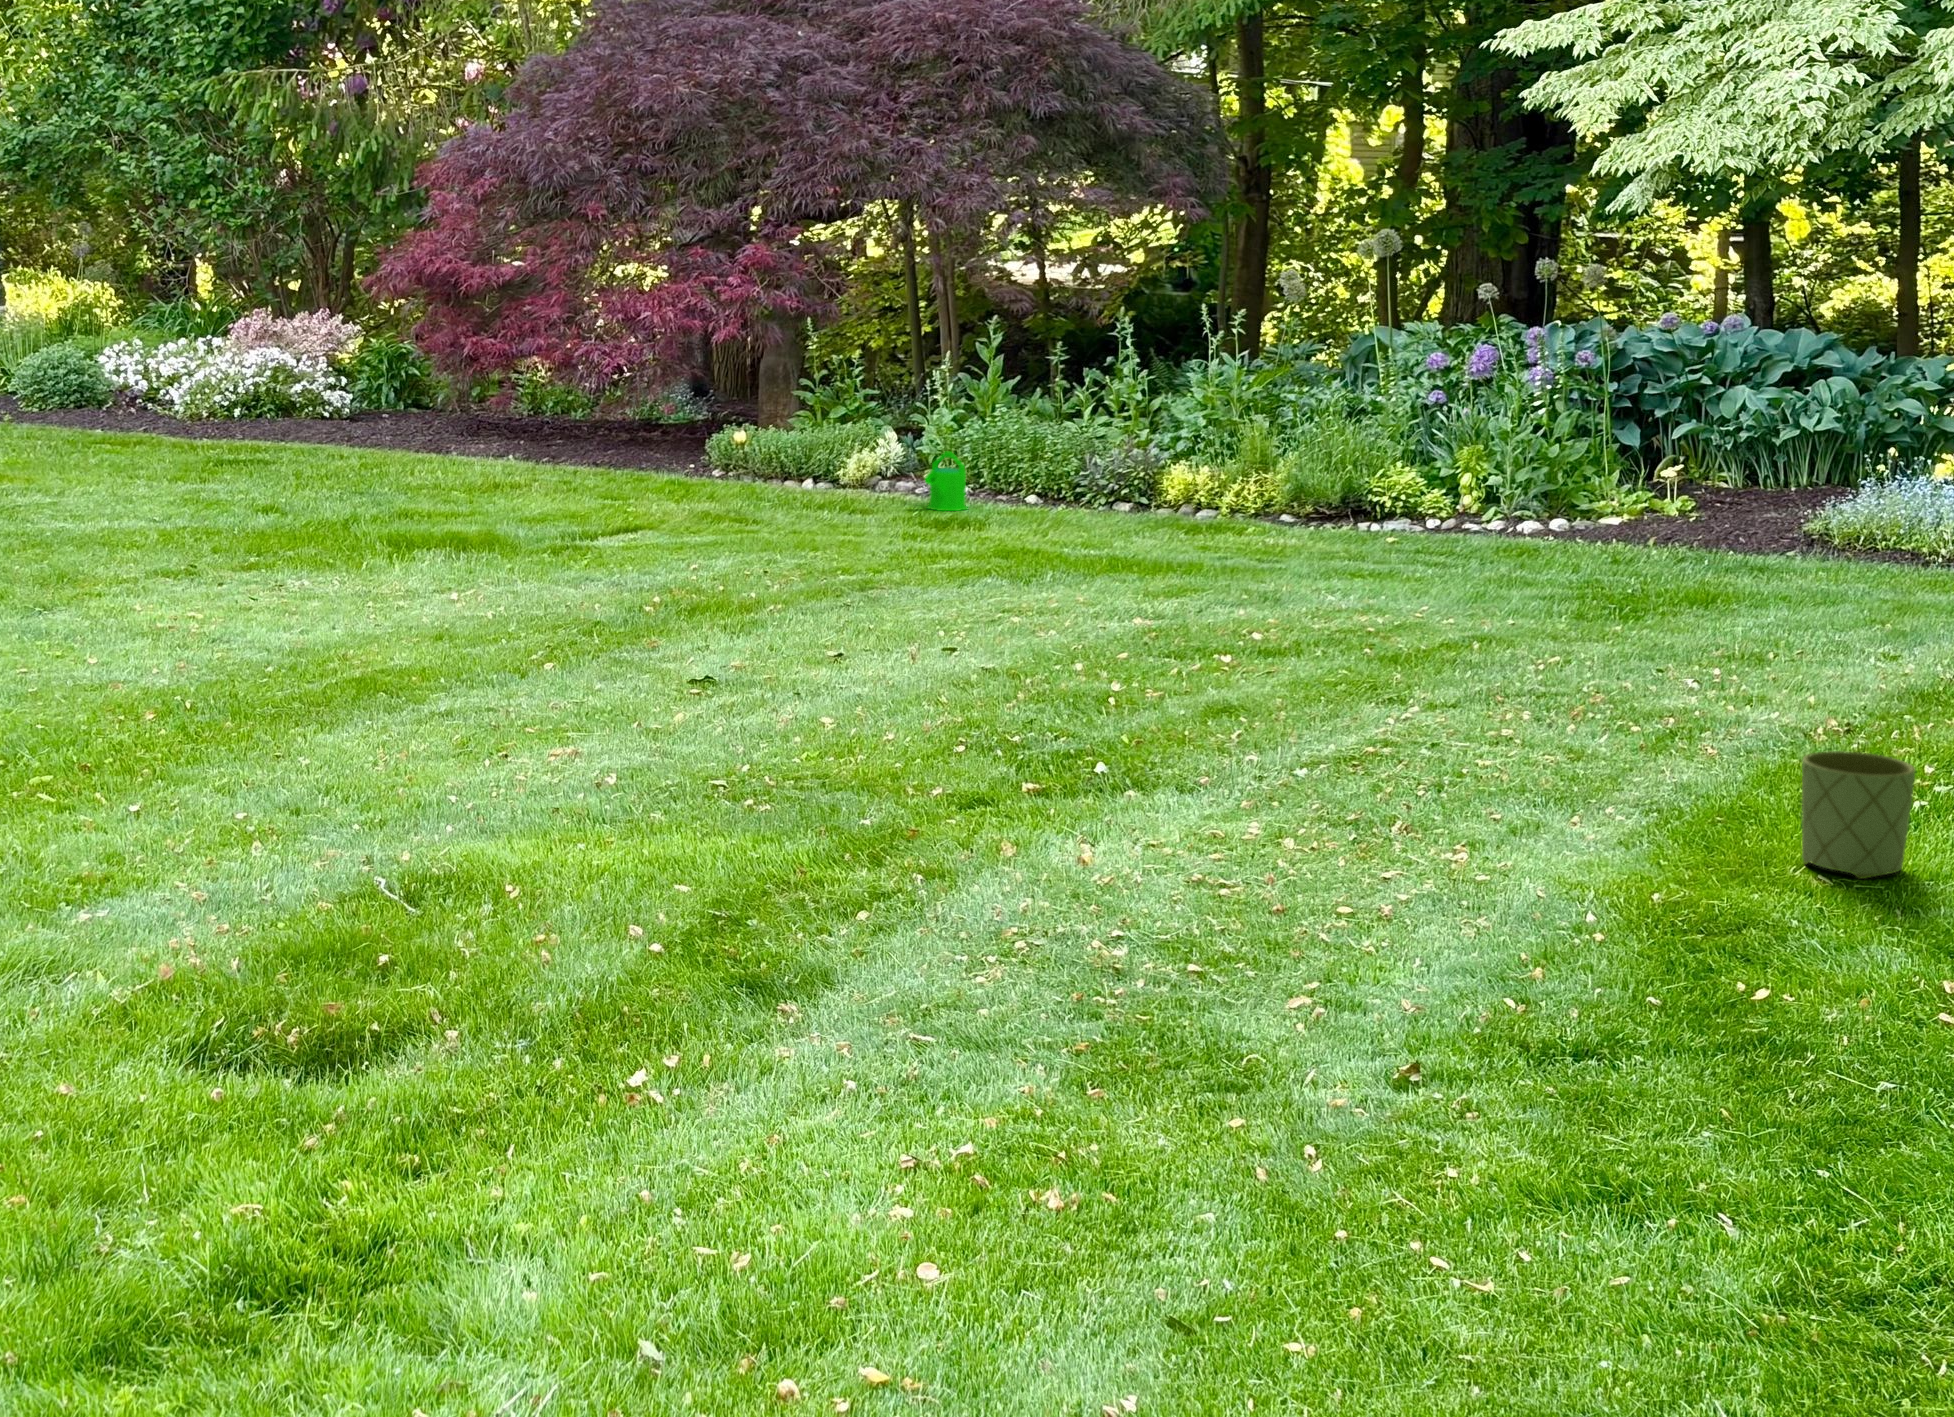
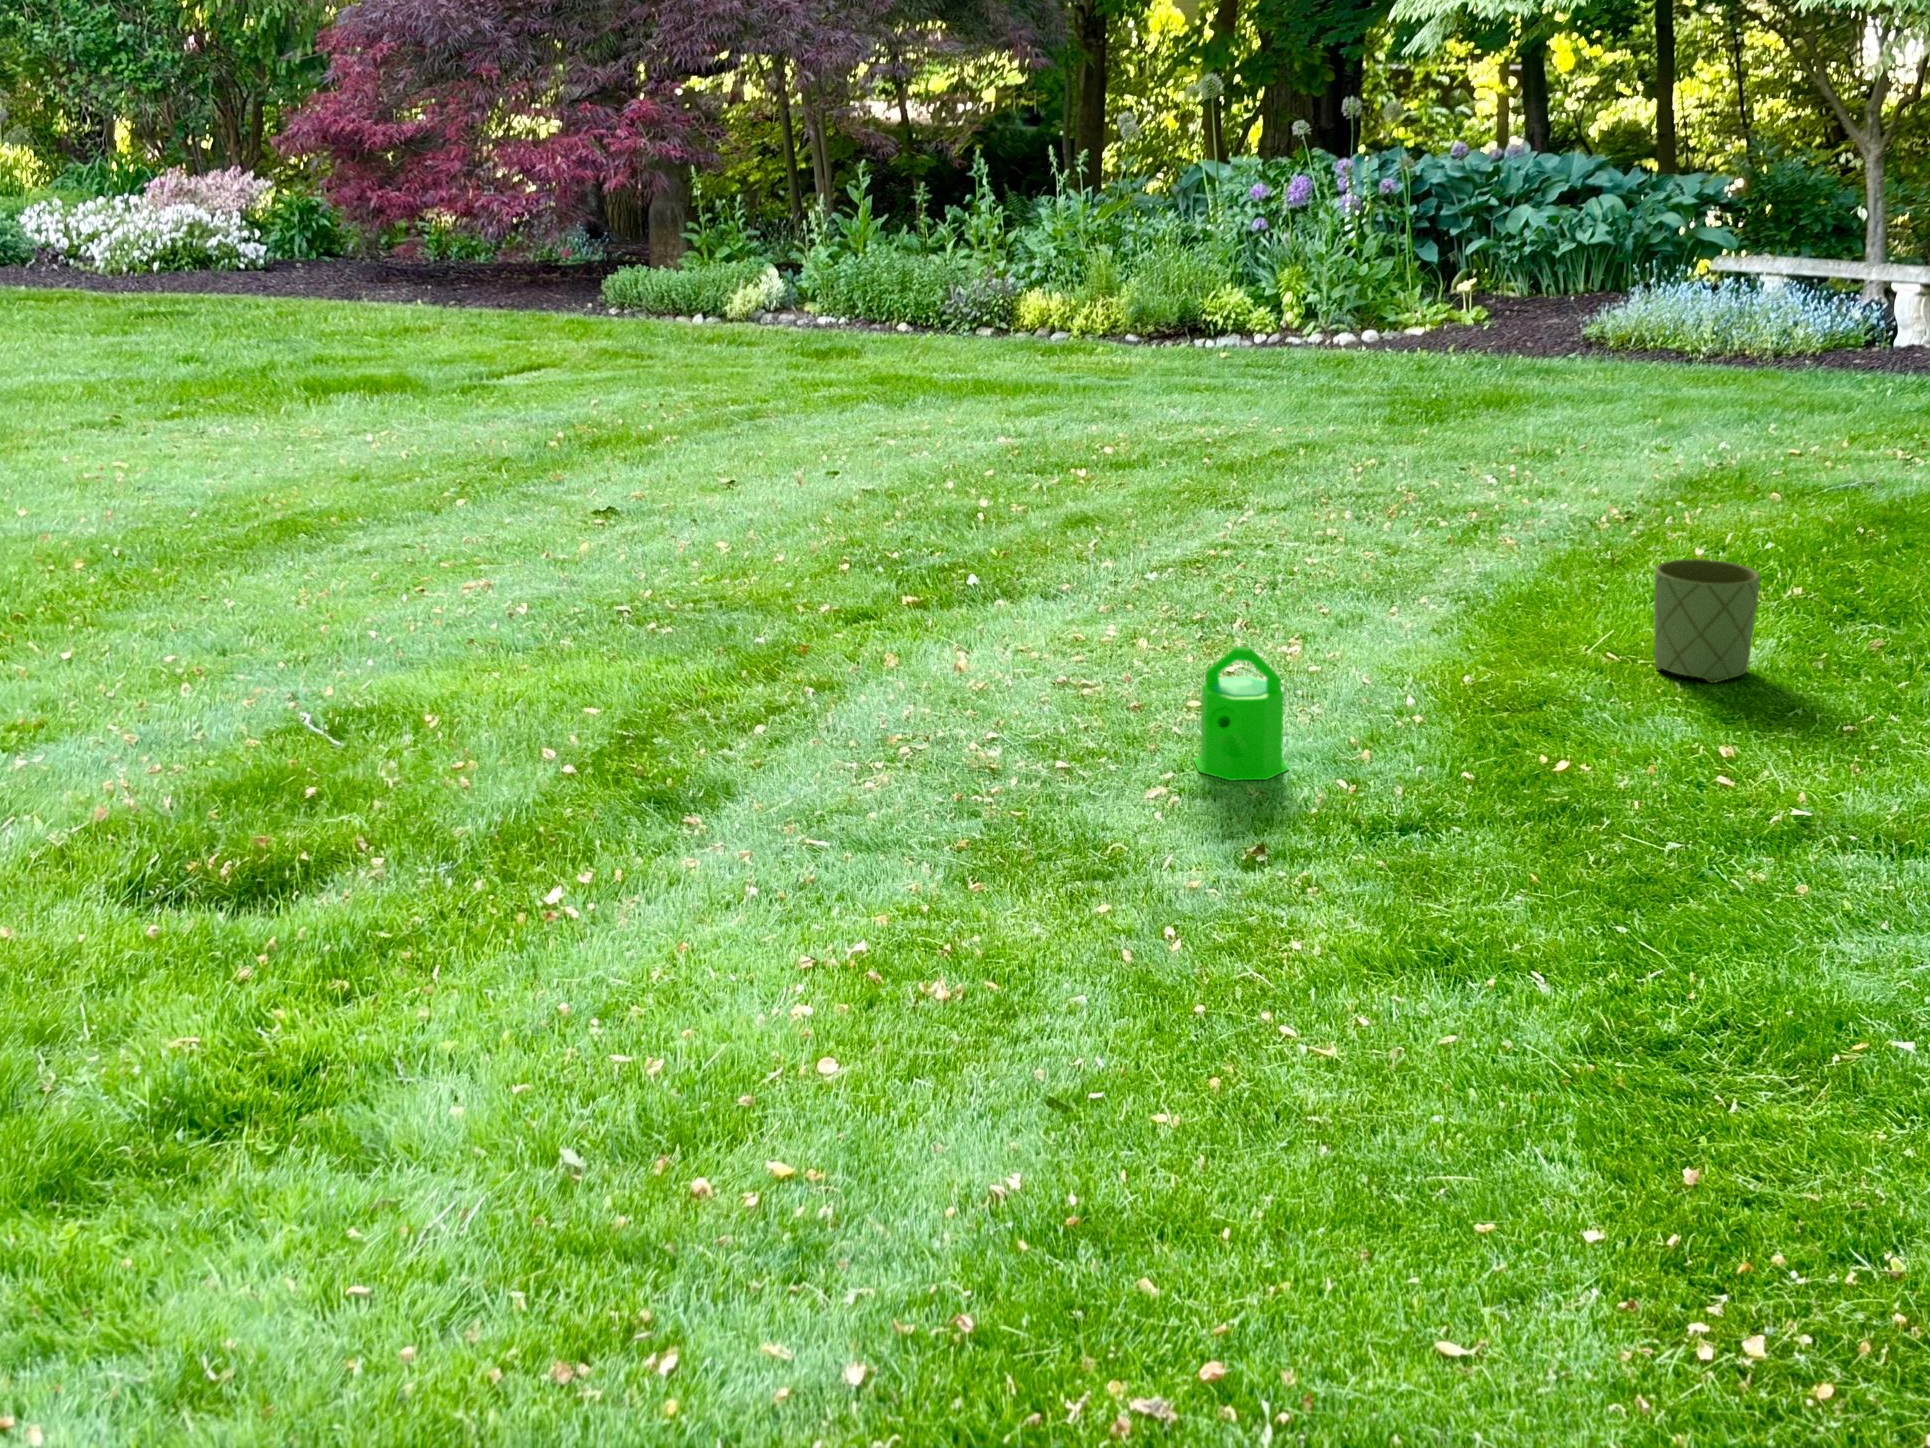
watering can: present [925,451,968,511] -> present [1194,647,1288,781]

